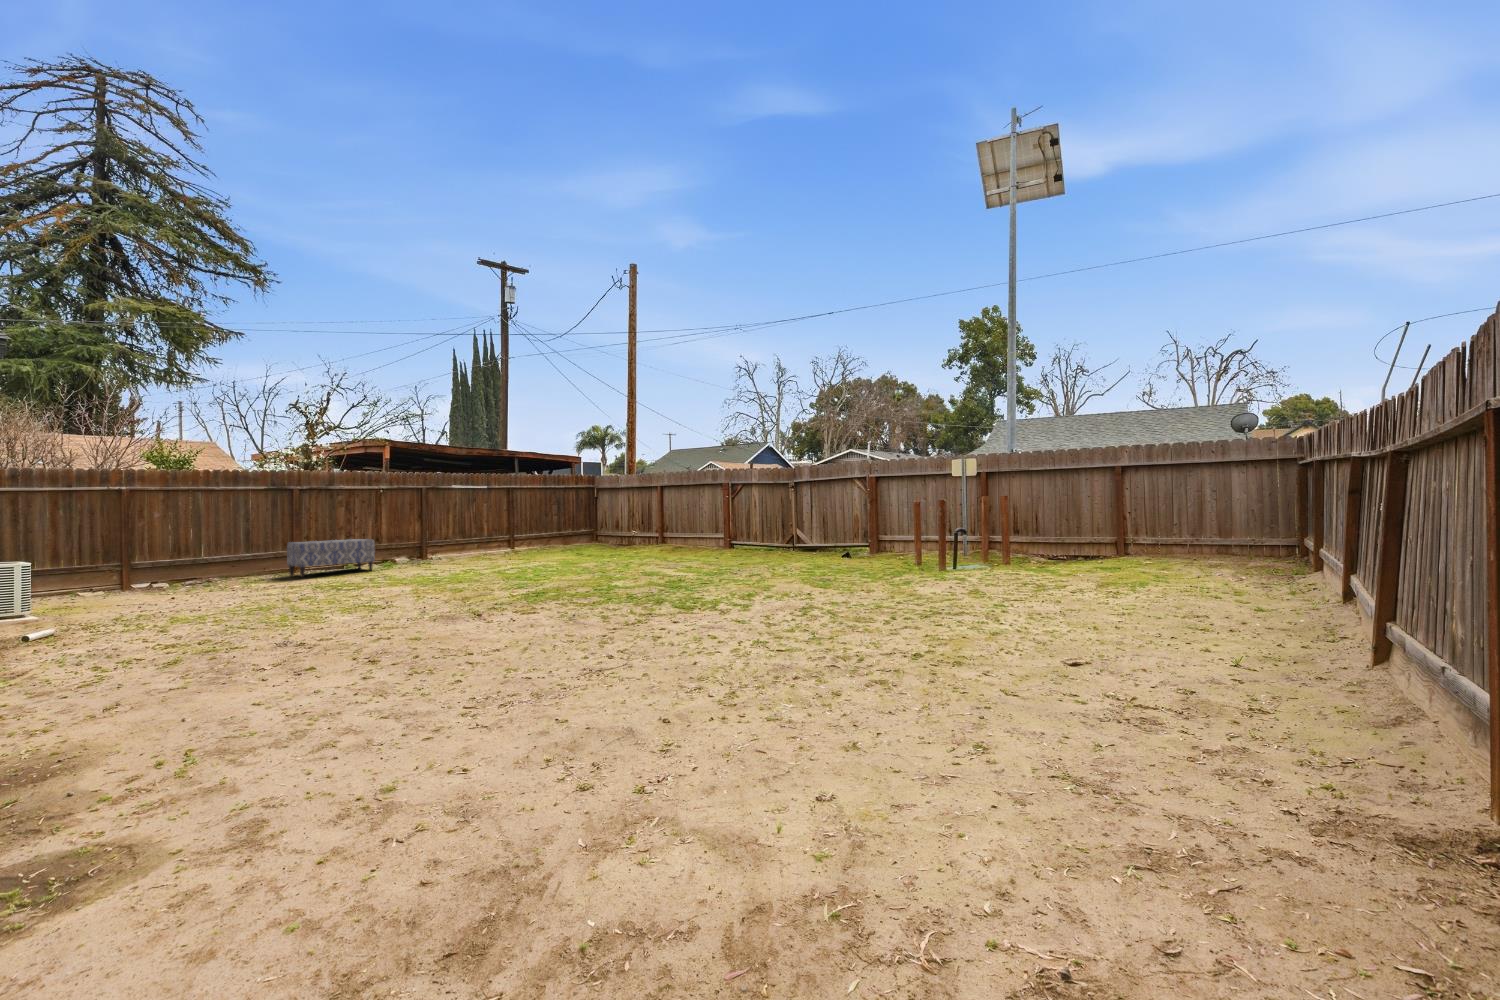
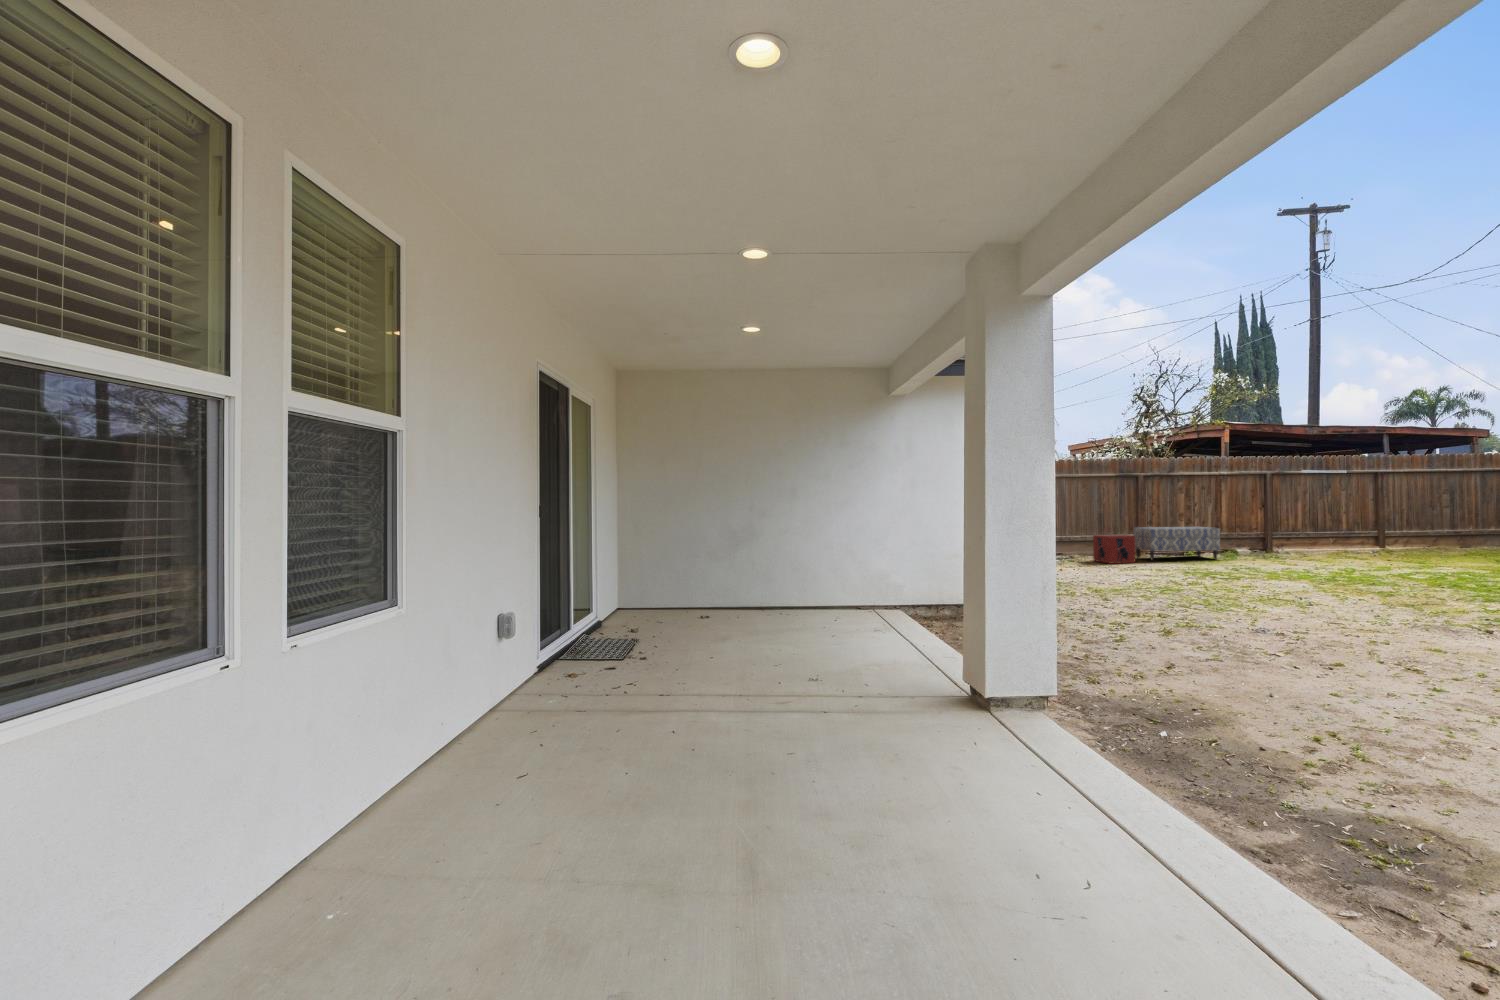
storage box: none [234,552,281,585] -> present [1093,535,1135,564]

